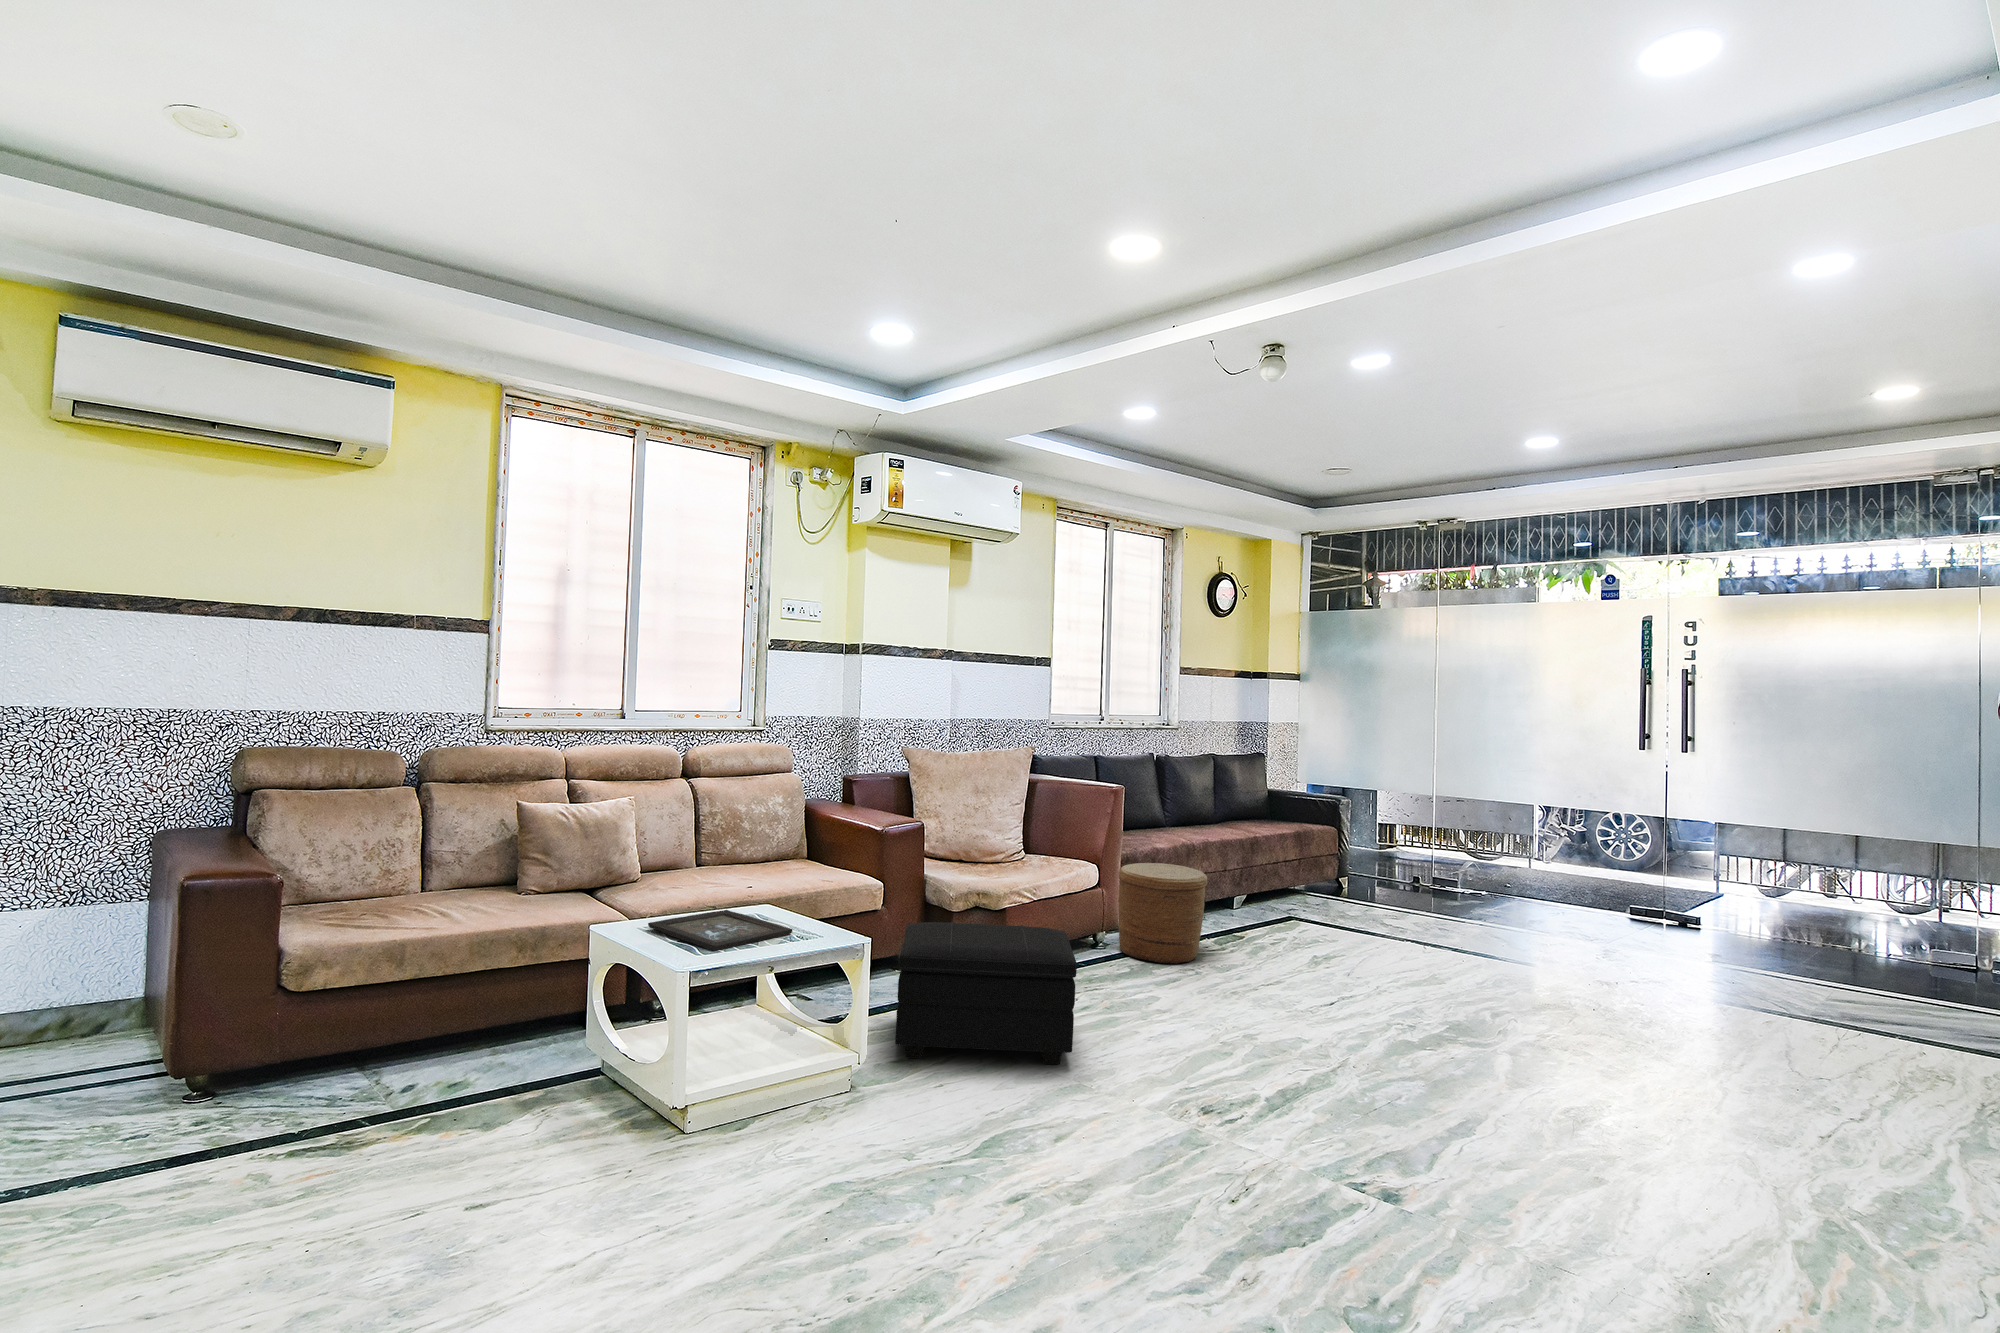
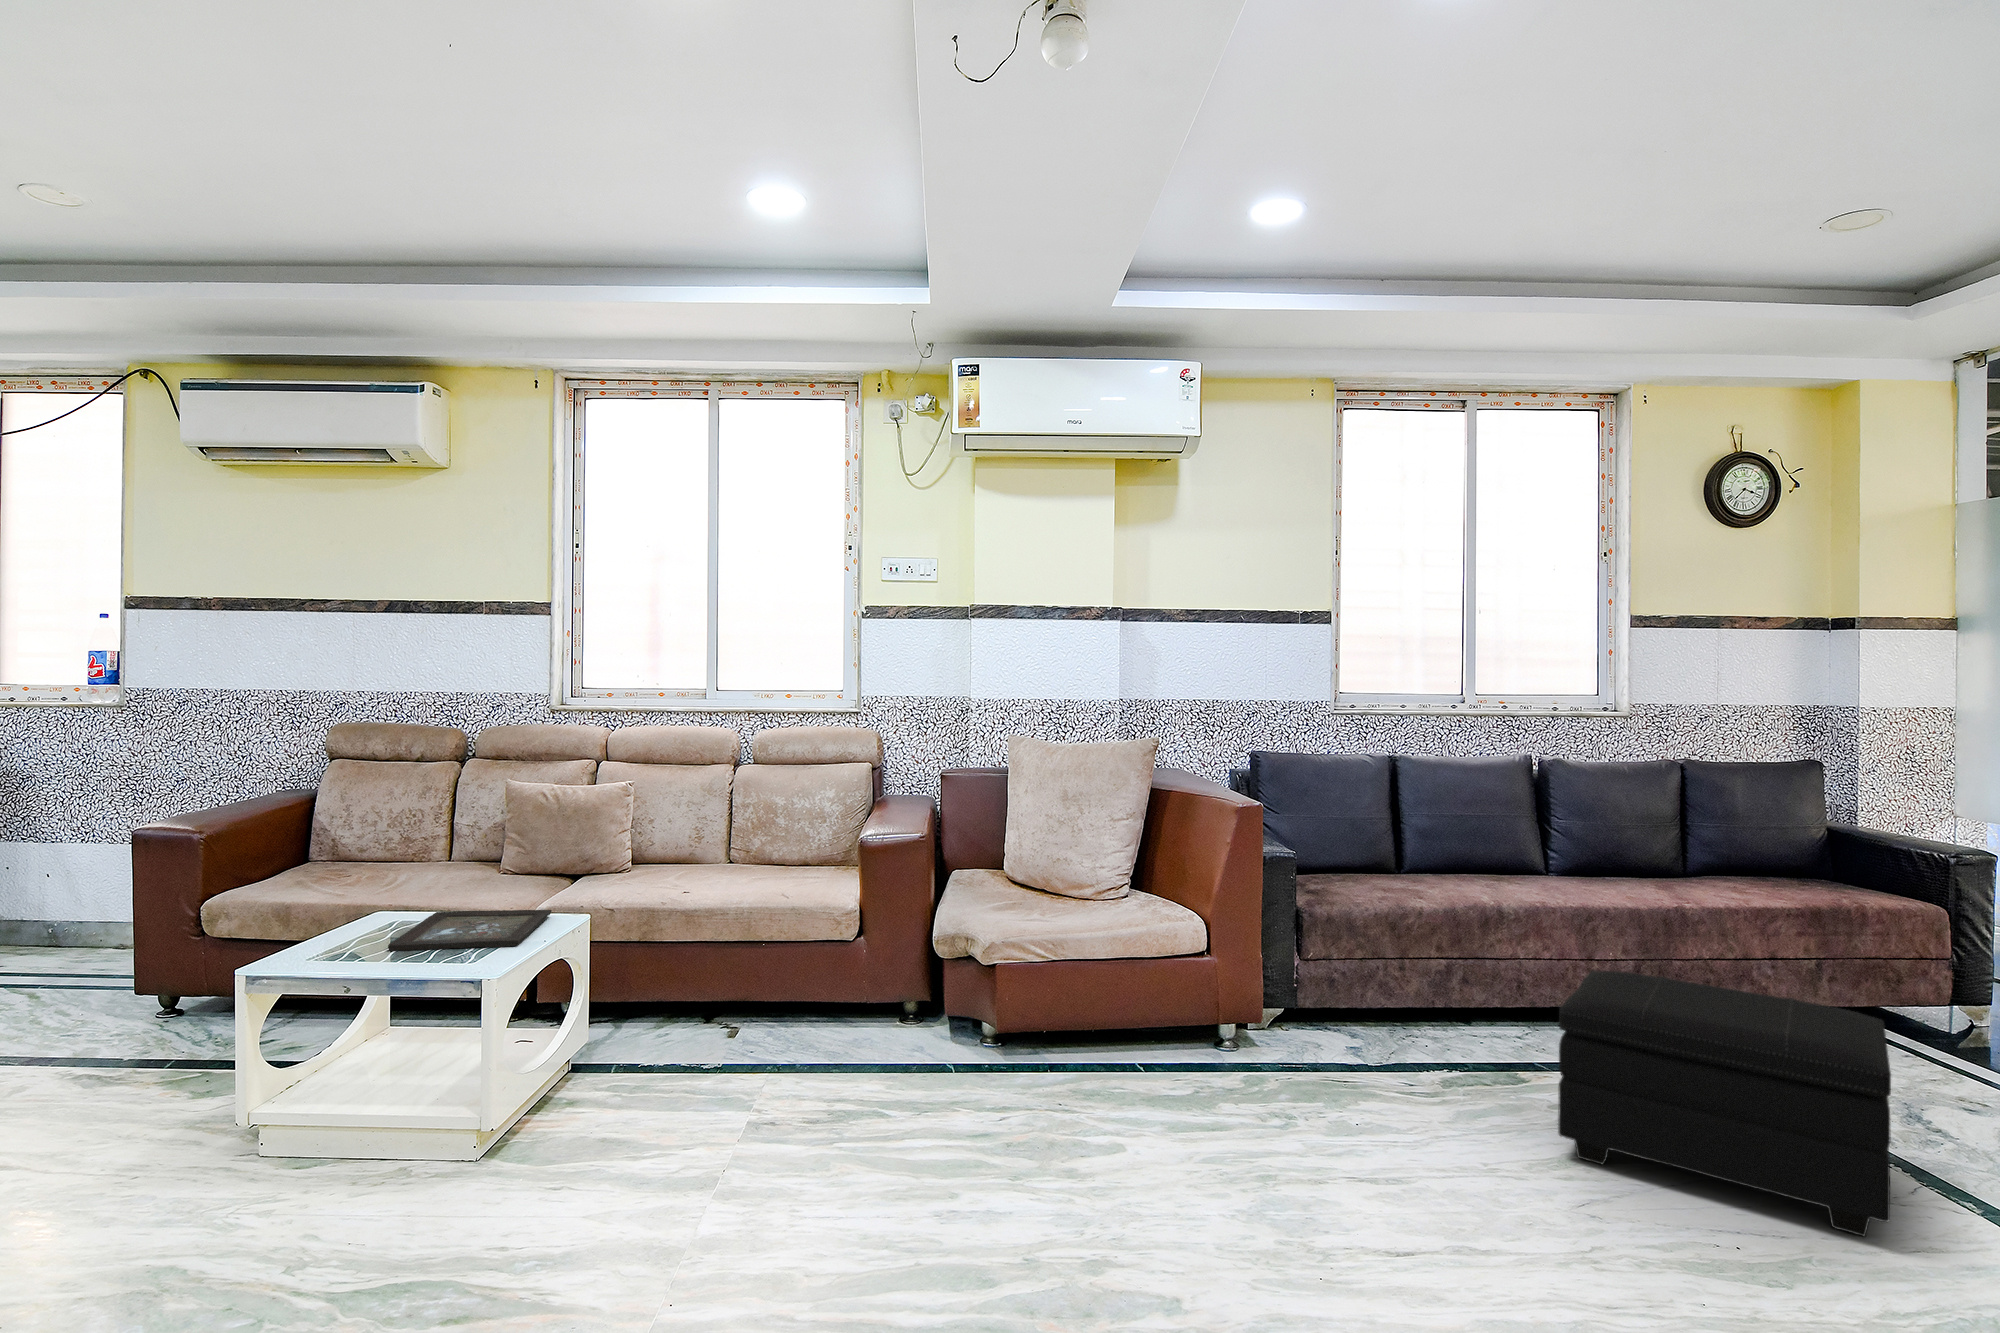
woven basket: present [1118,863,1207,964] -> none [1215,924,1372,1109]
footstool: present [895,922,1077,1064] -> present [1558,970,1891,1236]

